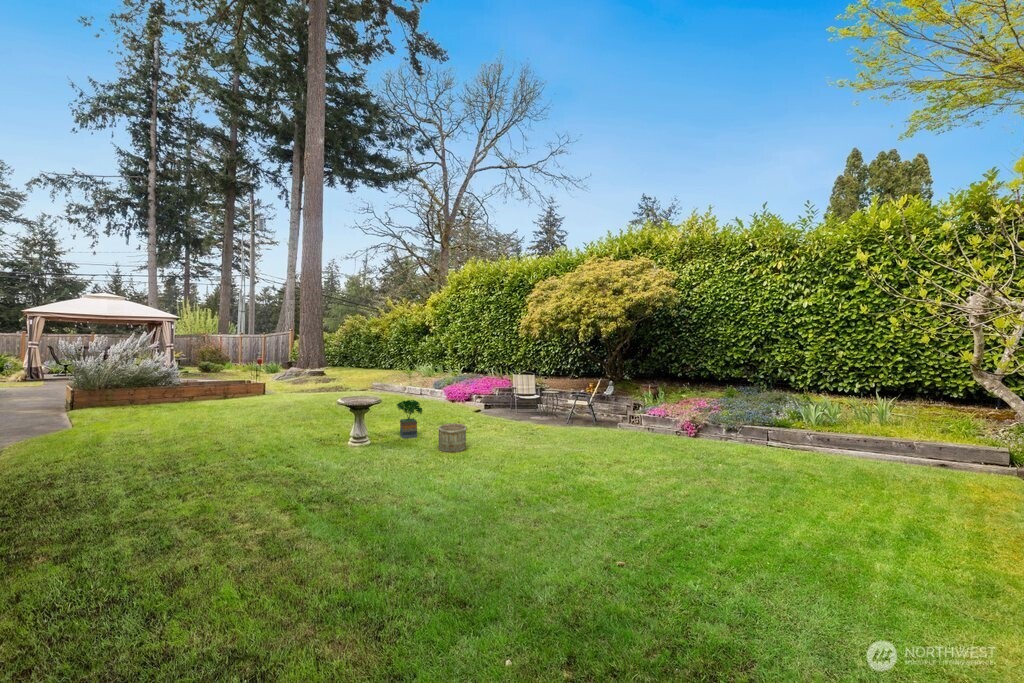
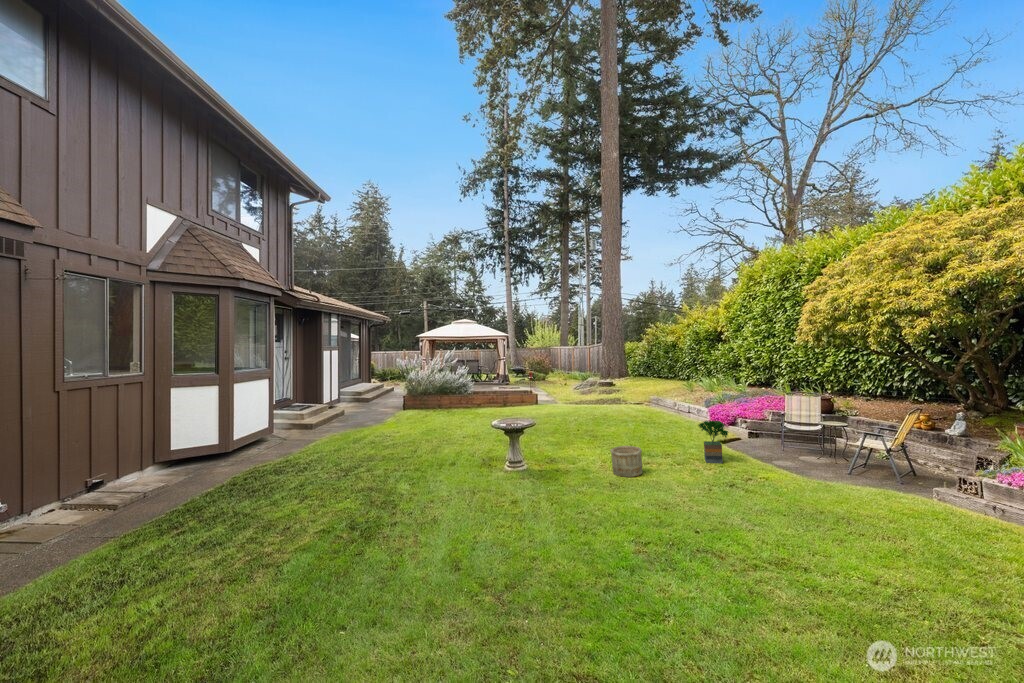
potted tree: present [397,400,422,439] -> present [698,420,728,464]

